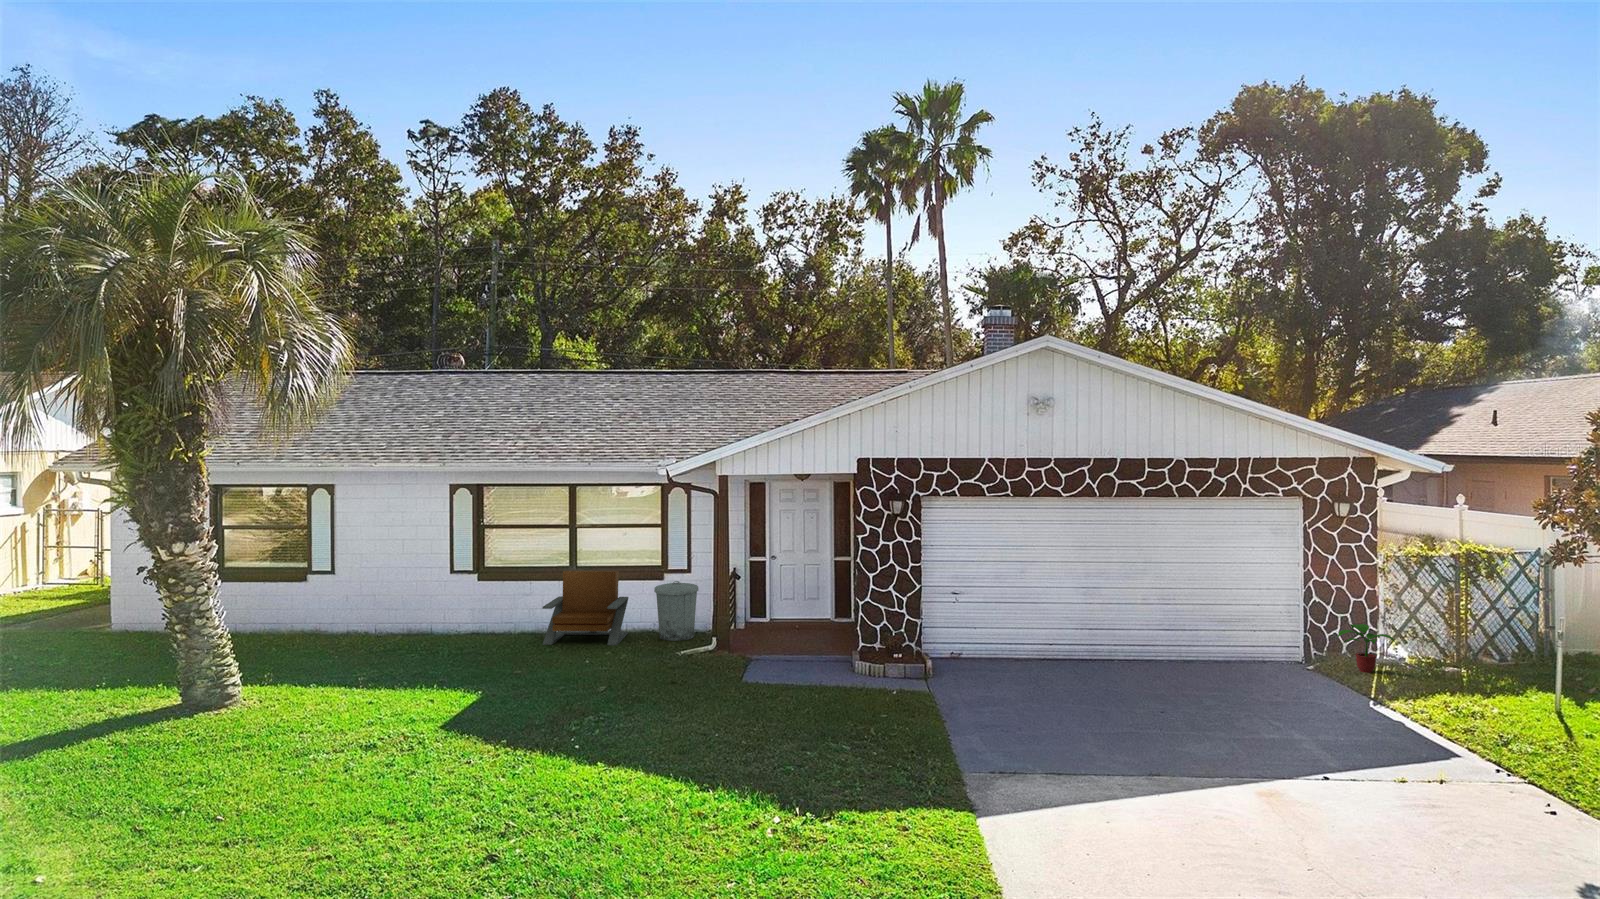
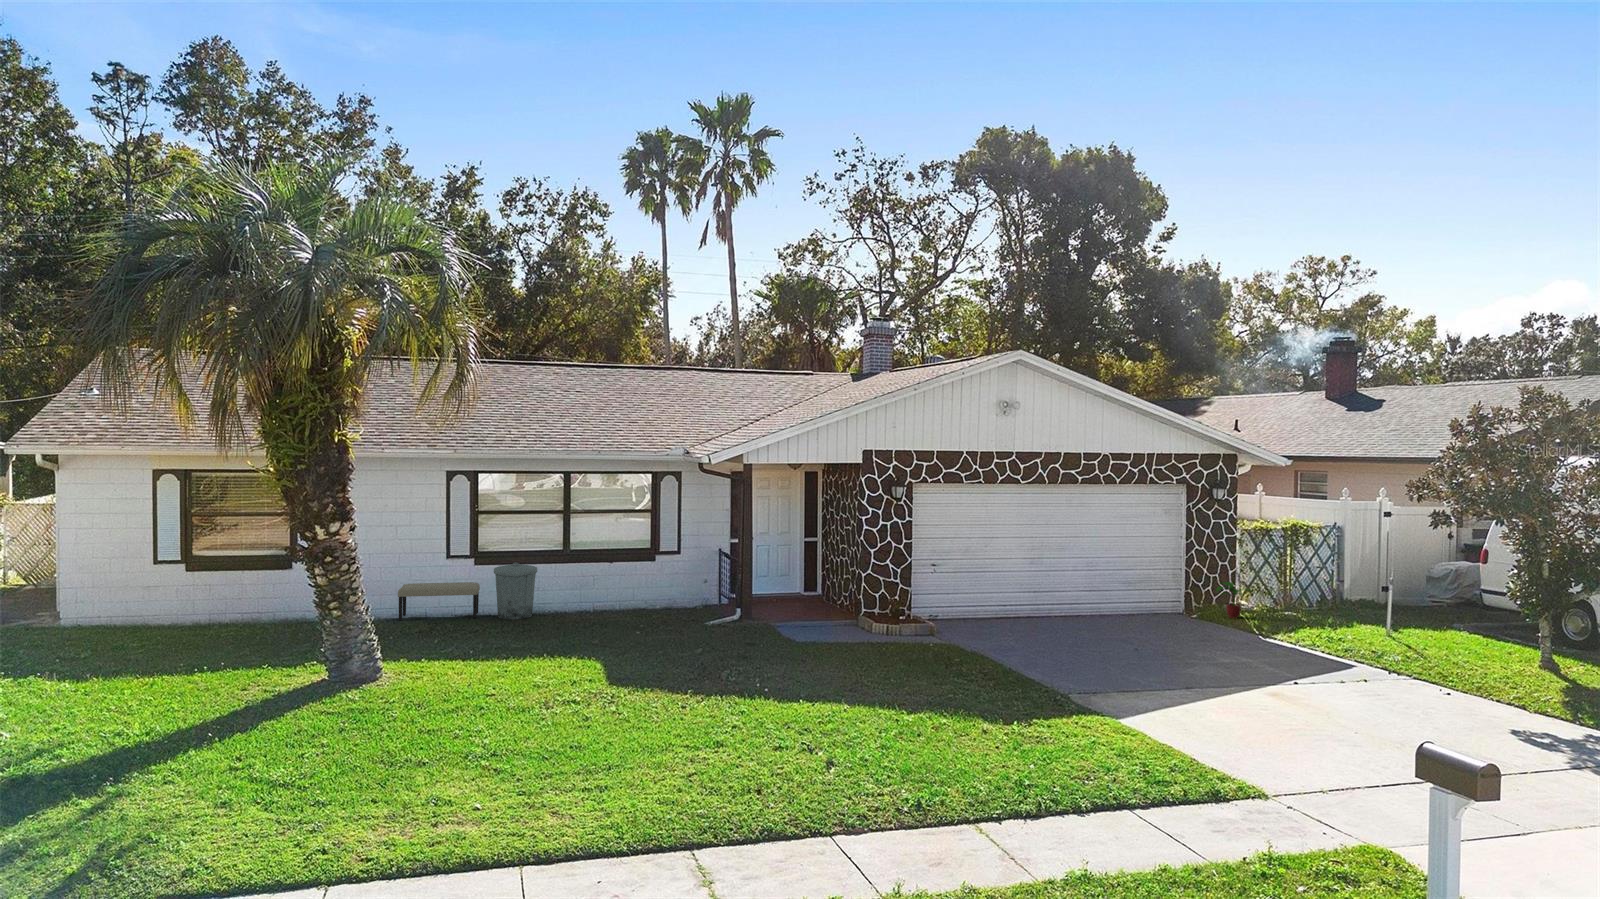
lounge chair: present [543,571,628,645] -> none [558,553,631,624]
trash can: present [654,581,698,641] -> present [494,563,537,620]
bench: none [397,598,482,636] -> present [398,582,480,621]

